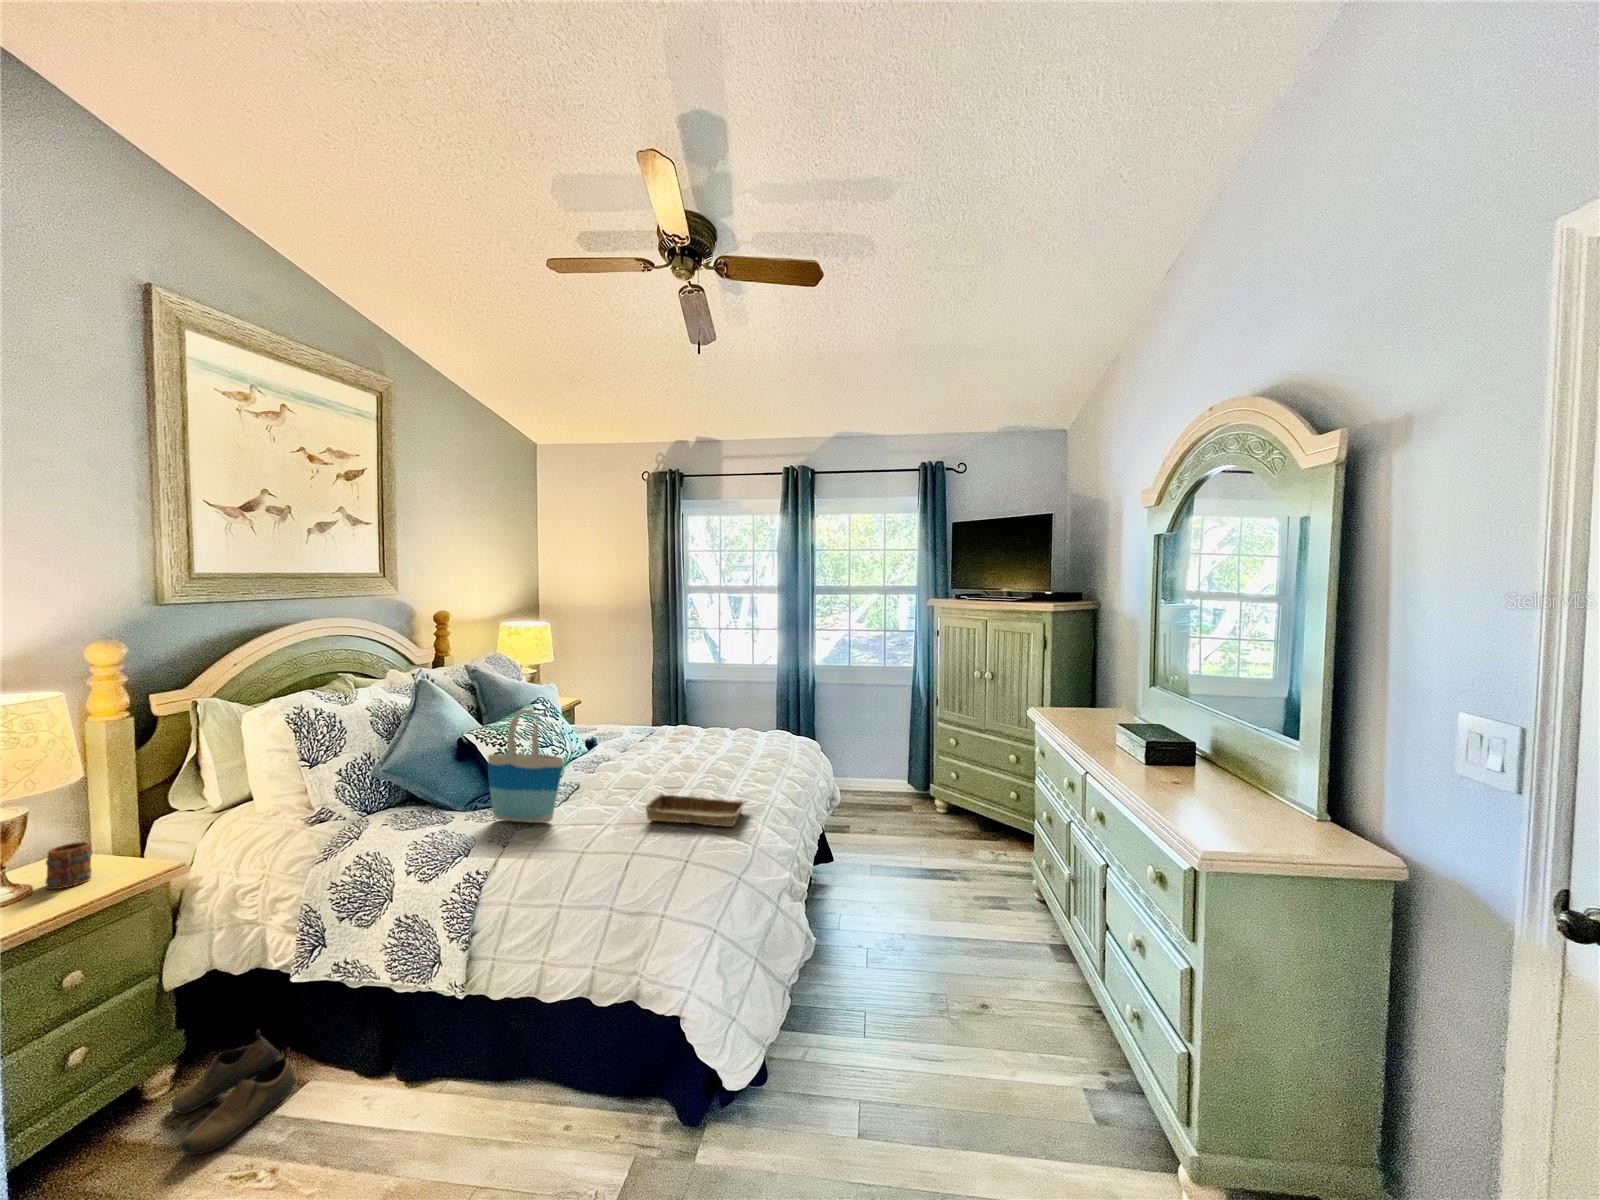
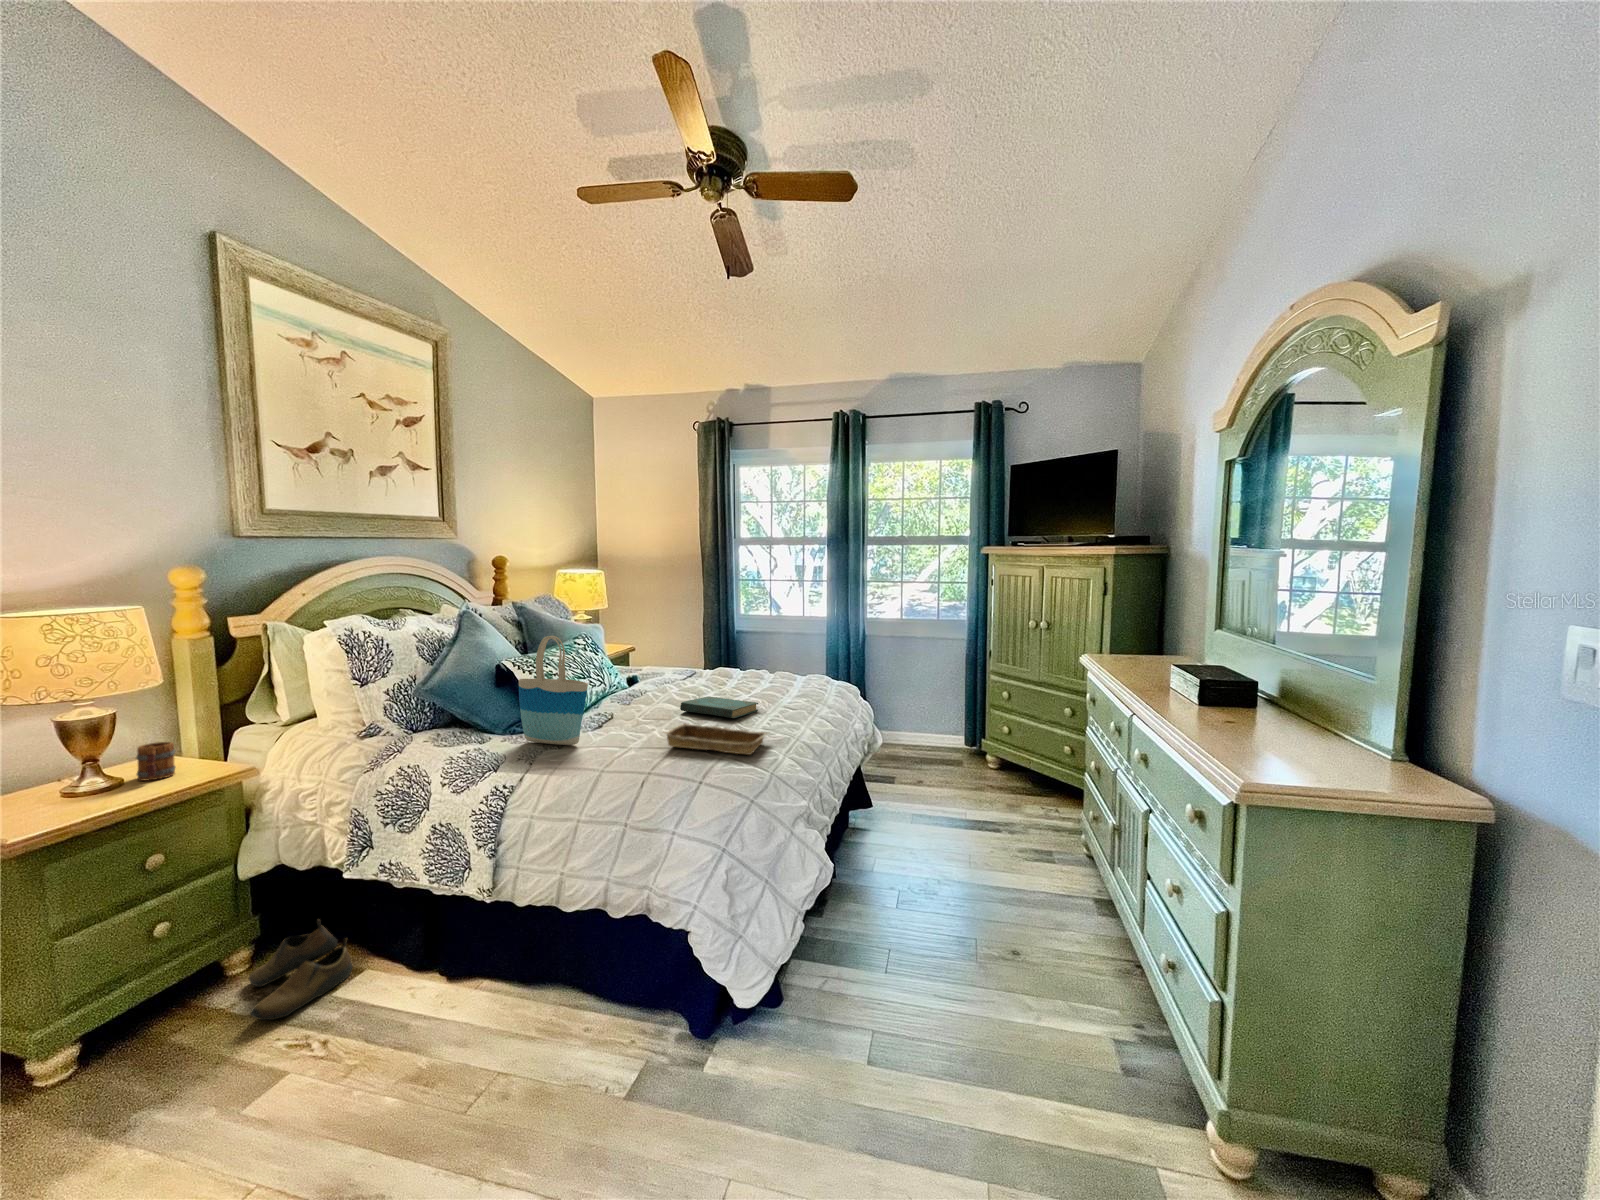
book: none [650,760,729,784] -> present [680,697,758,718]

